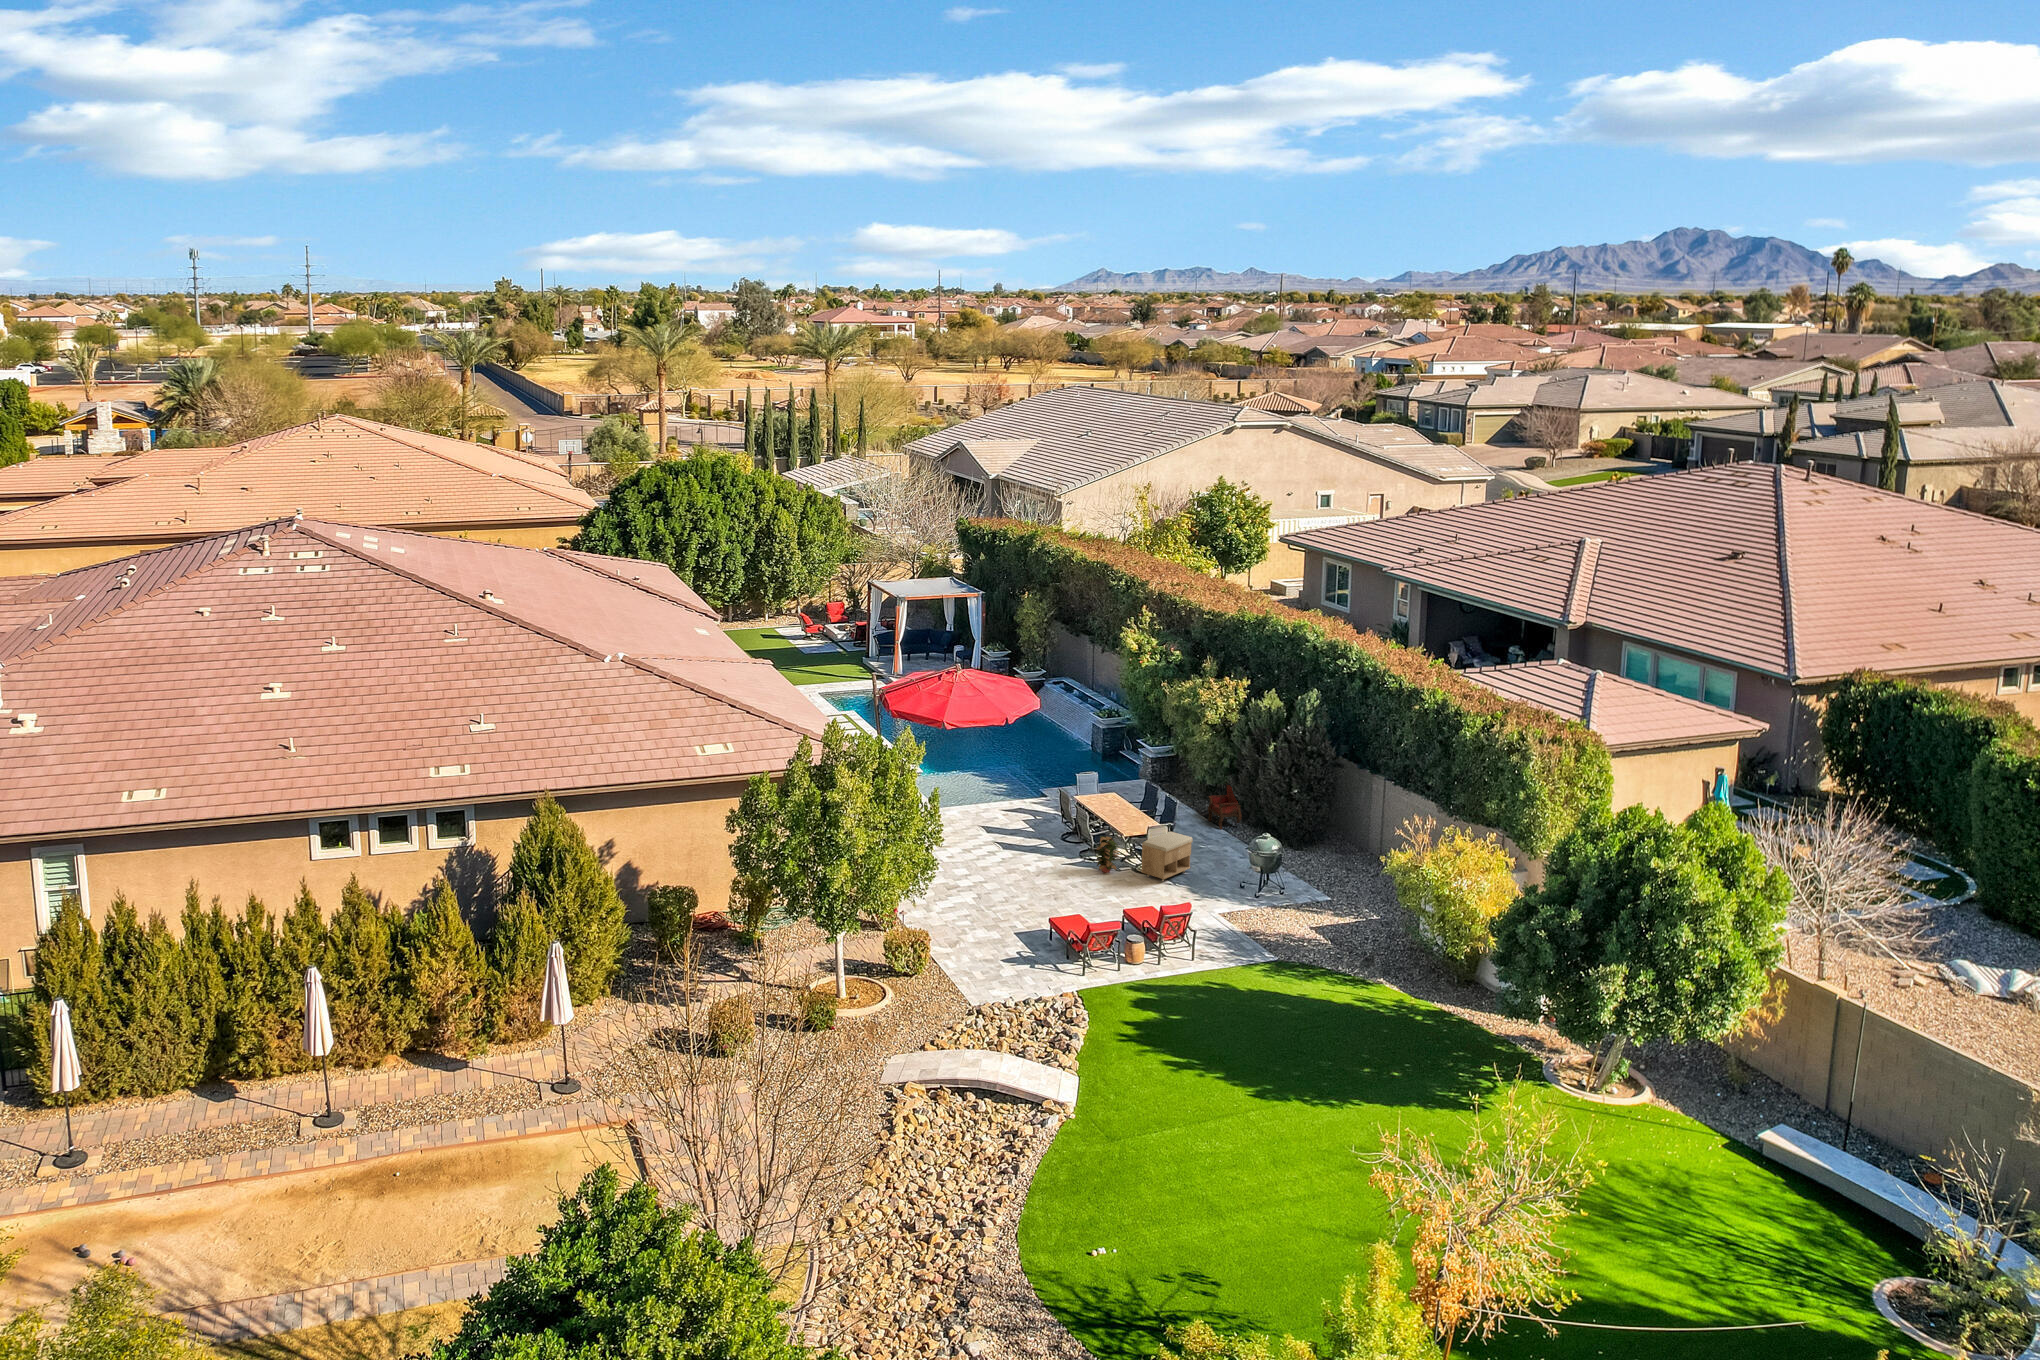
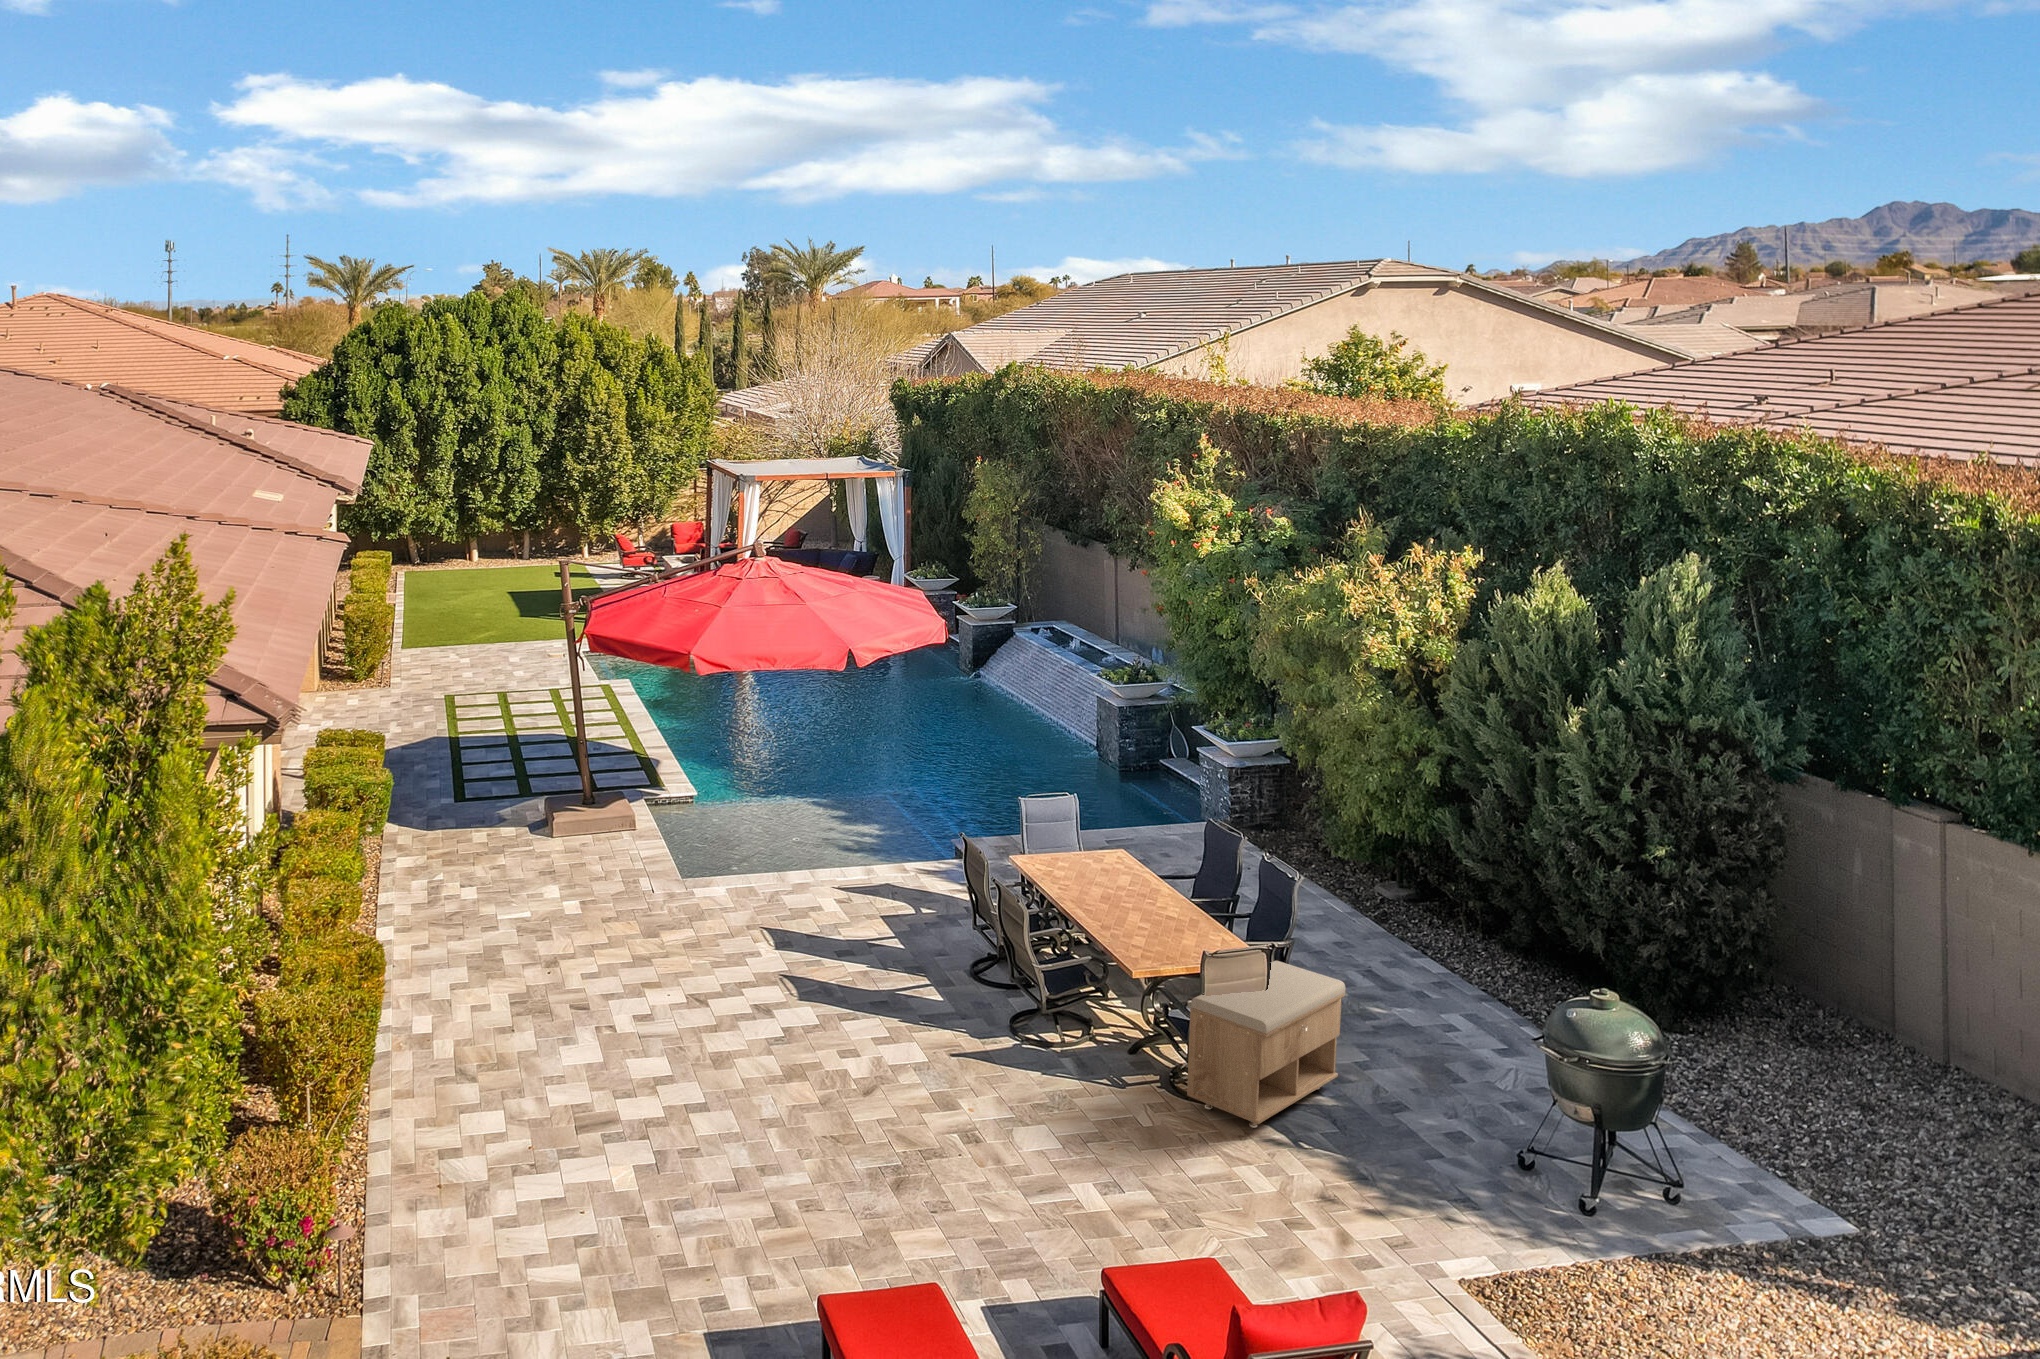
armchair: present [1208,785,1241,829] -> none [1365,815,1457,945]
decorative plant: present [1095,836,1119,873] -> none [1042,977,1122,1094]

